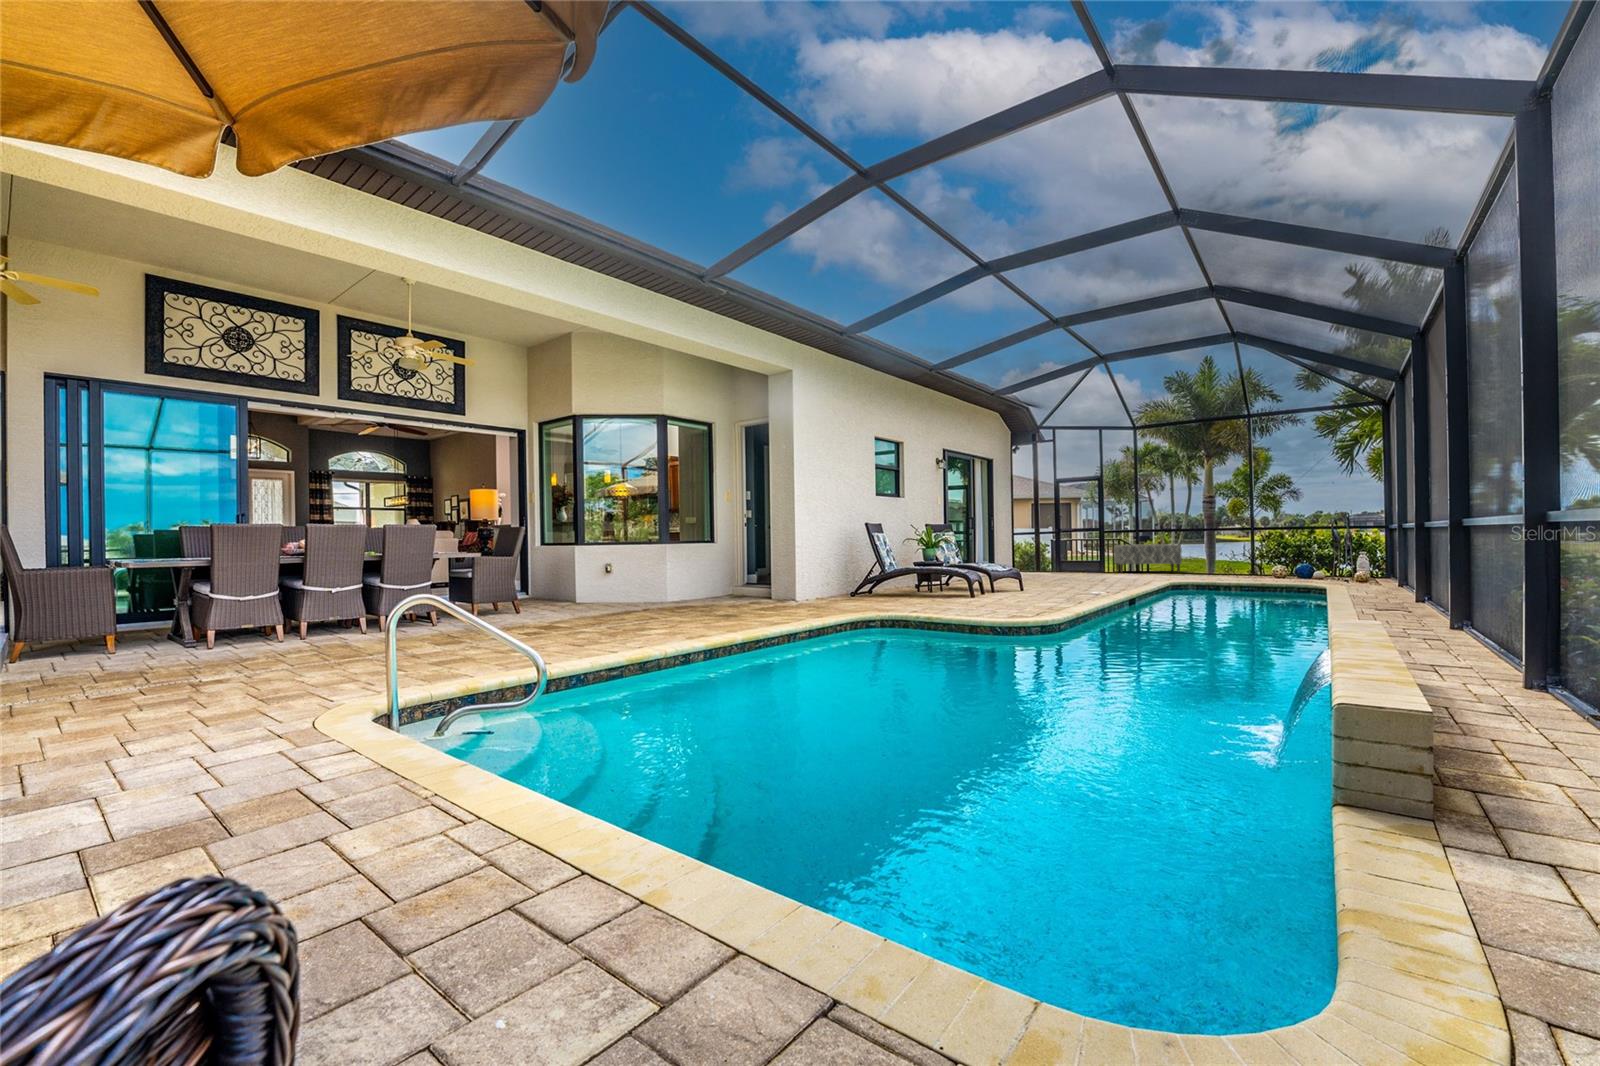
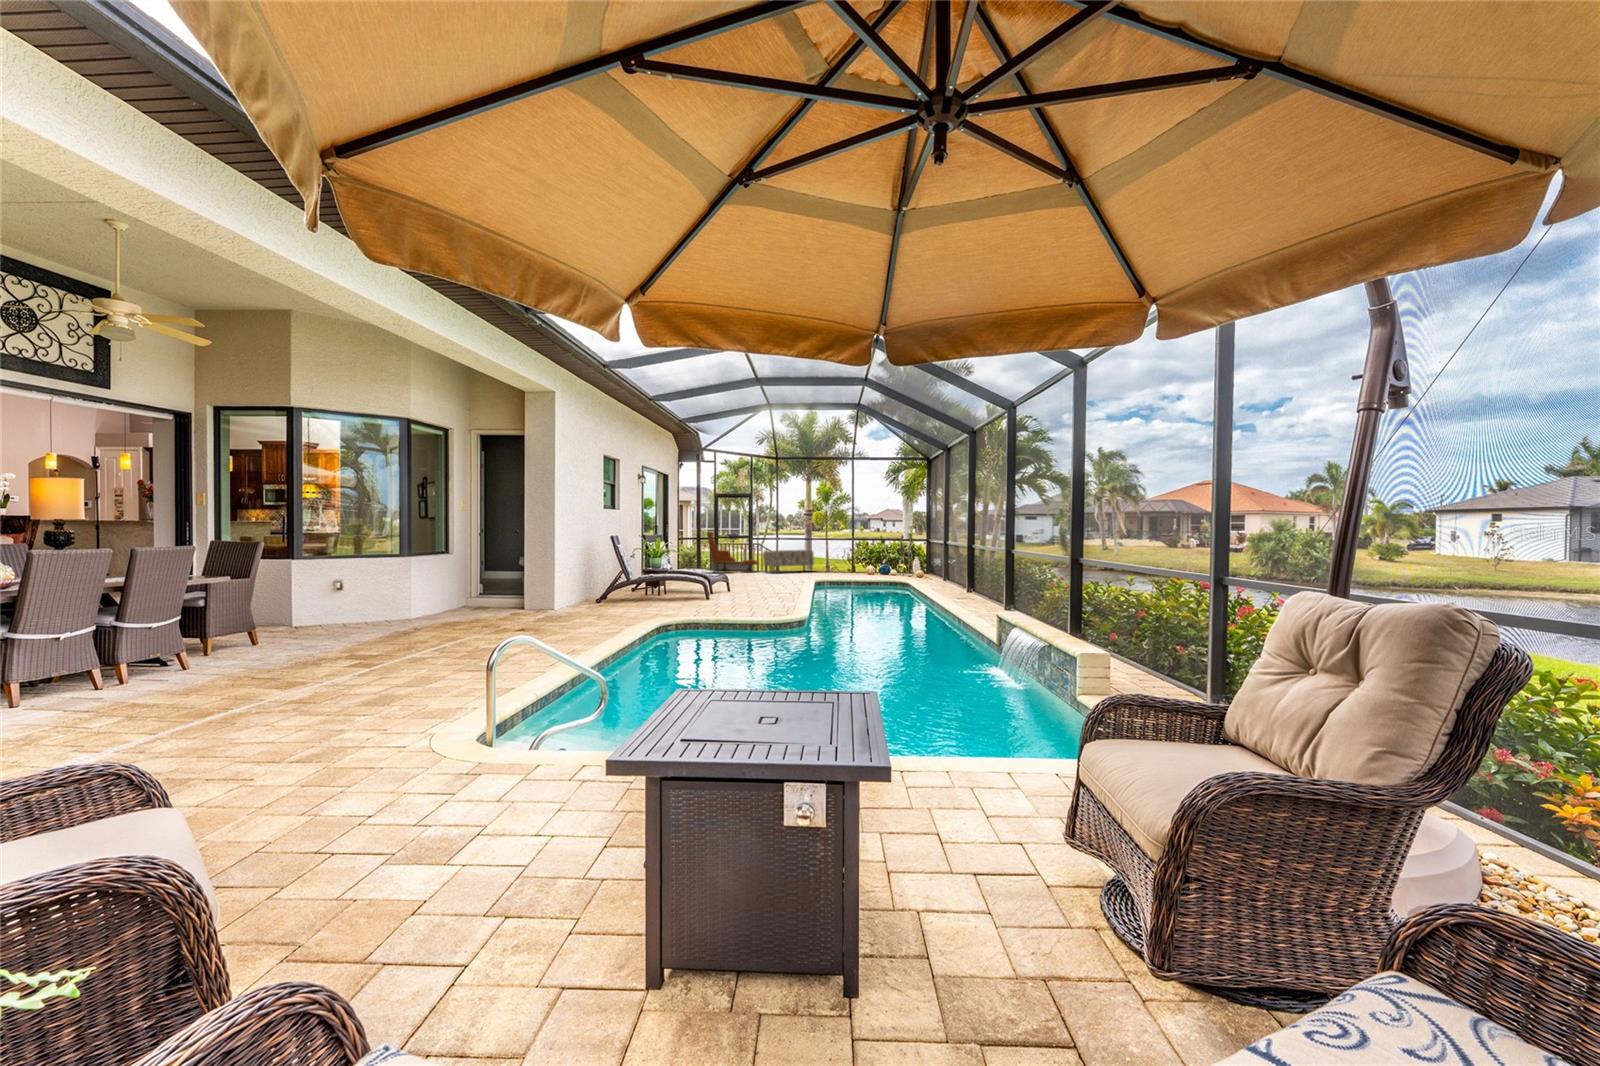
lounge chair: none [1044,522,1110,570] -> present [707,532,758,571]

